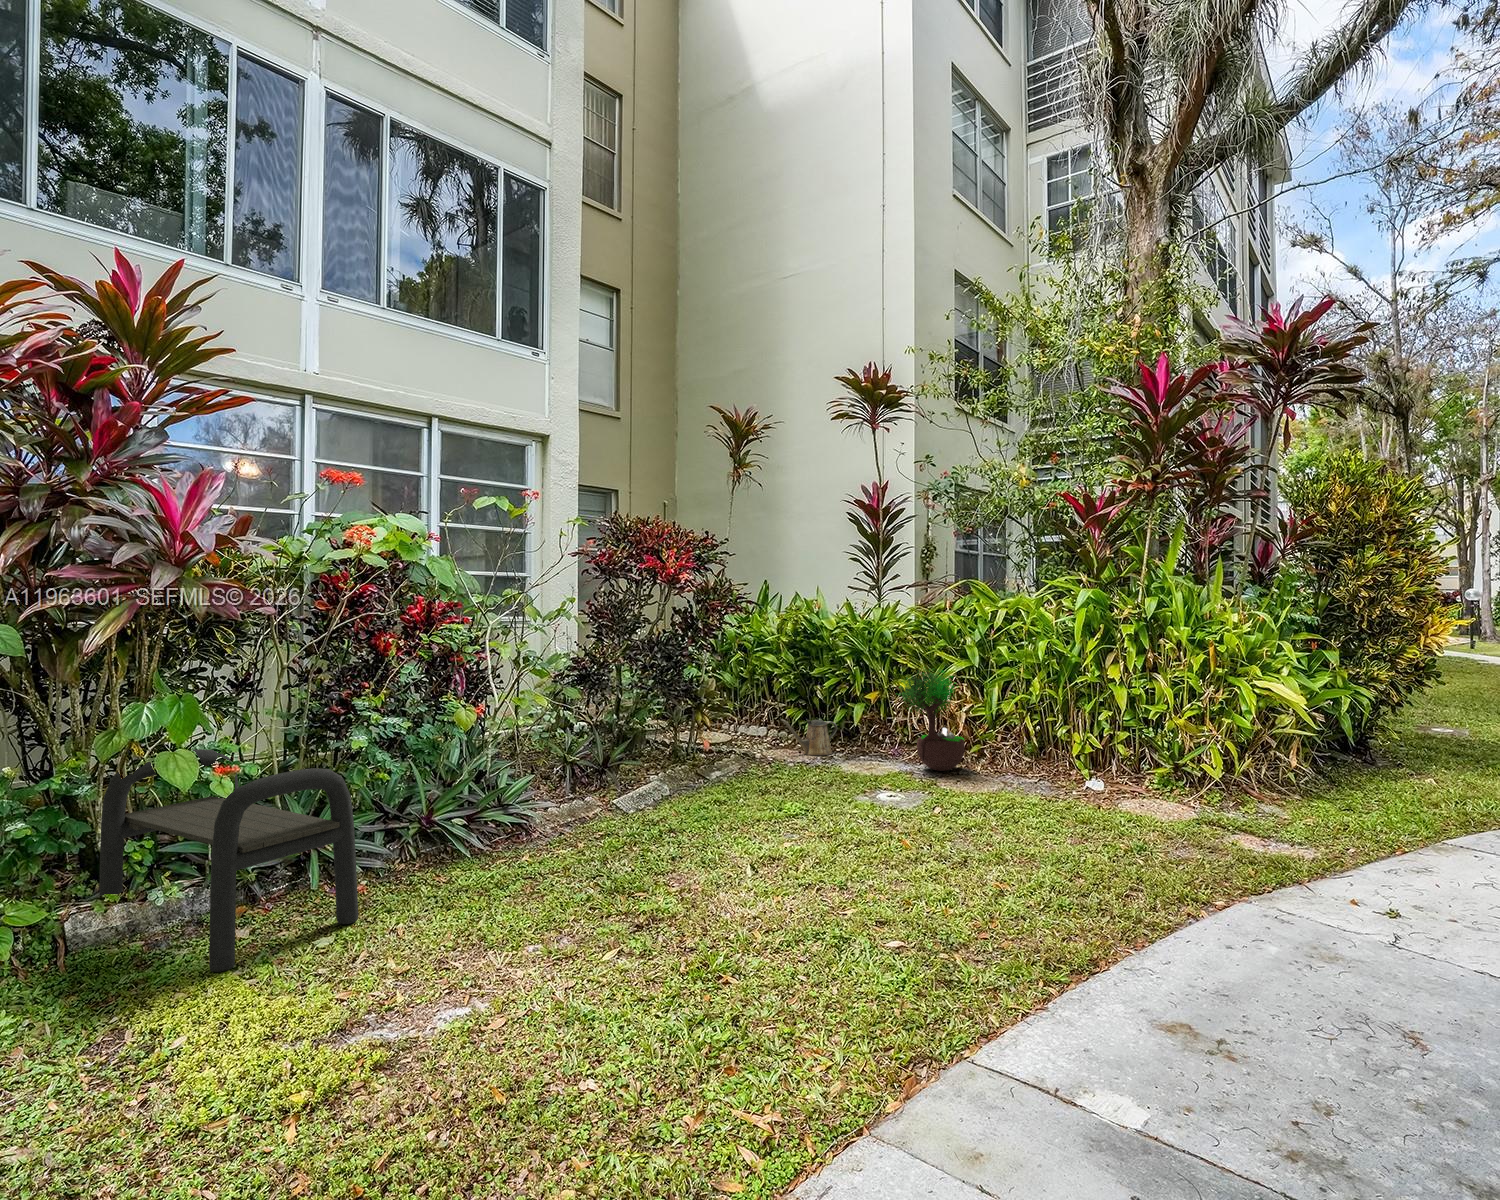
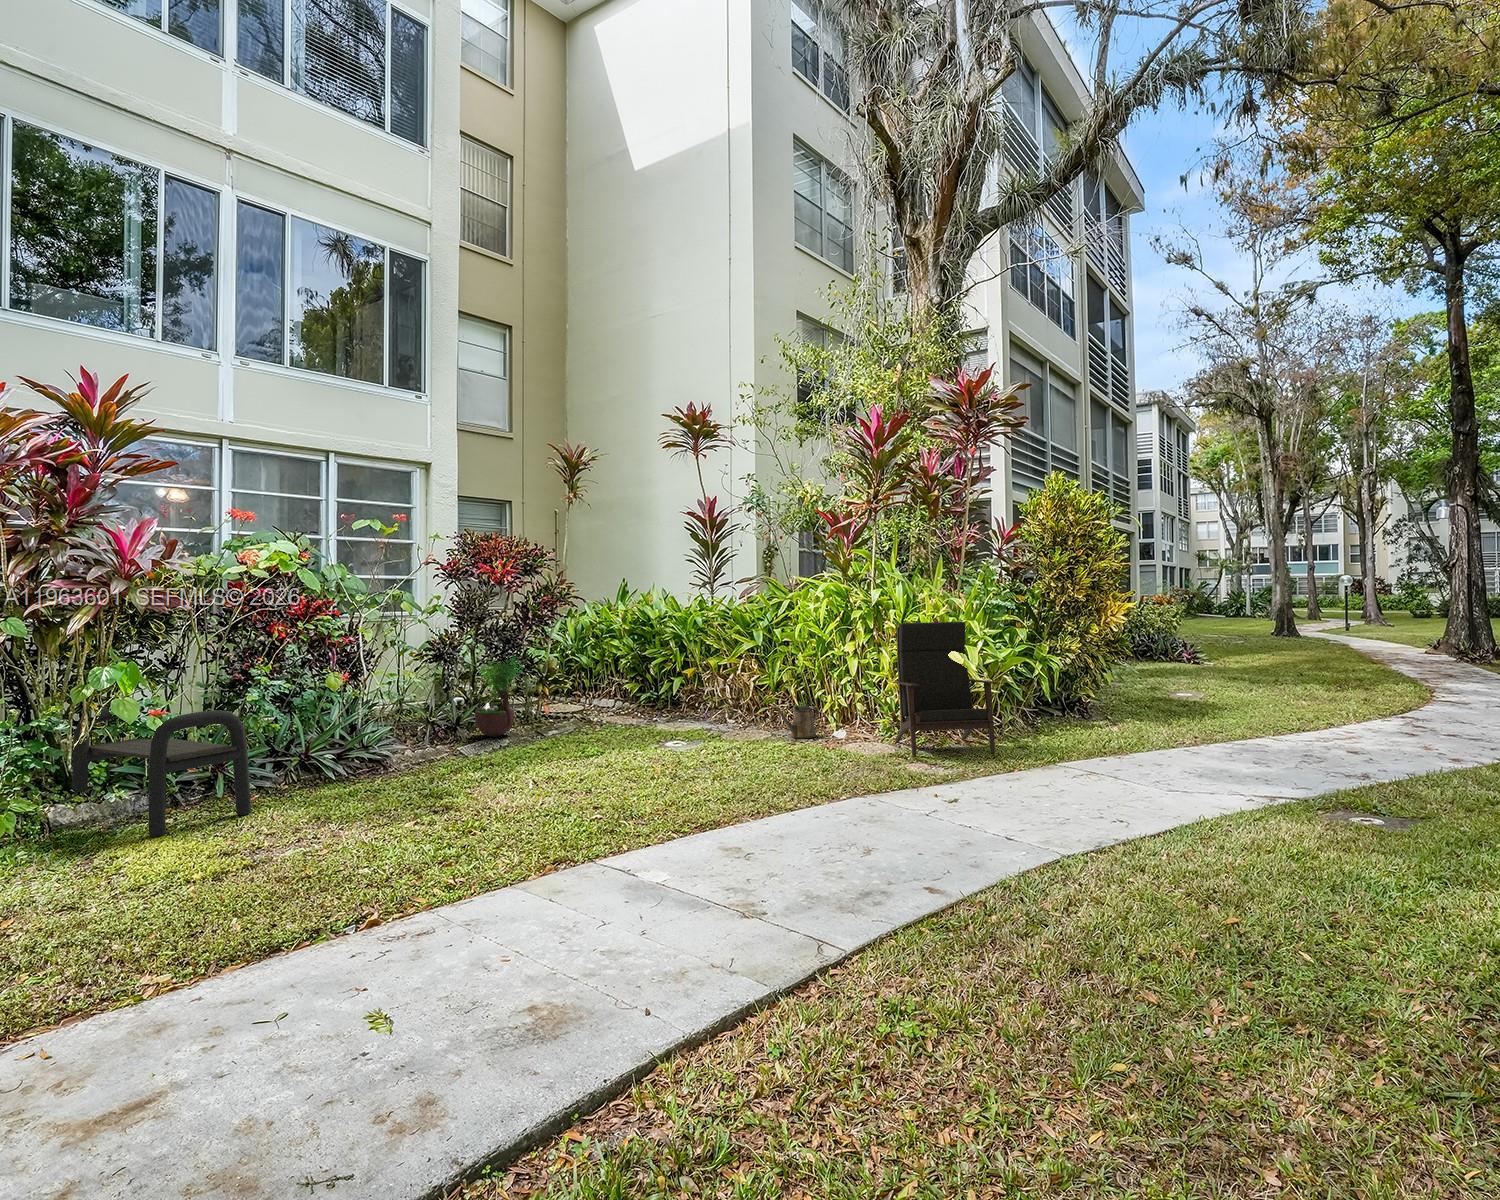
lounge chair: none [1194,641,1377,830] -> present [892,622,998,756]
potted tree: present [896,667,965,771] -> present [475,655,523,737]
watering can: present [781,719,837,755] -> present [774,706,819,738]

